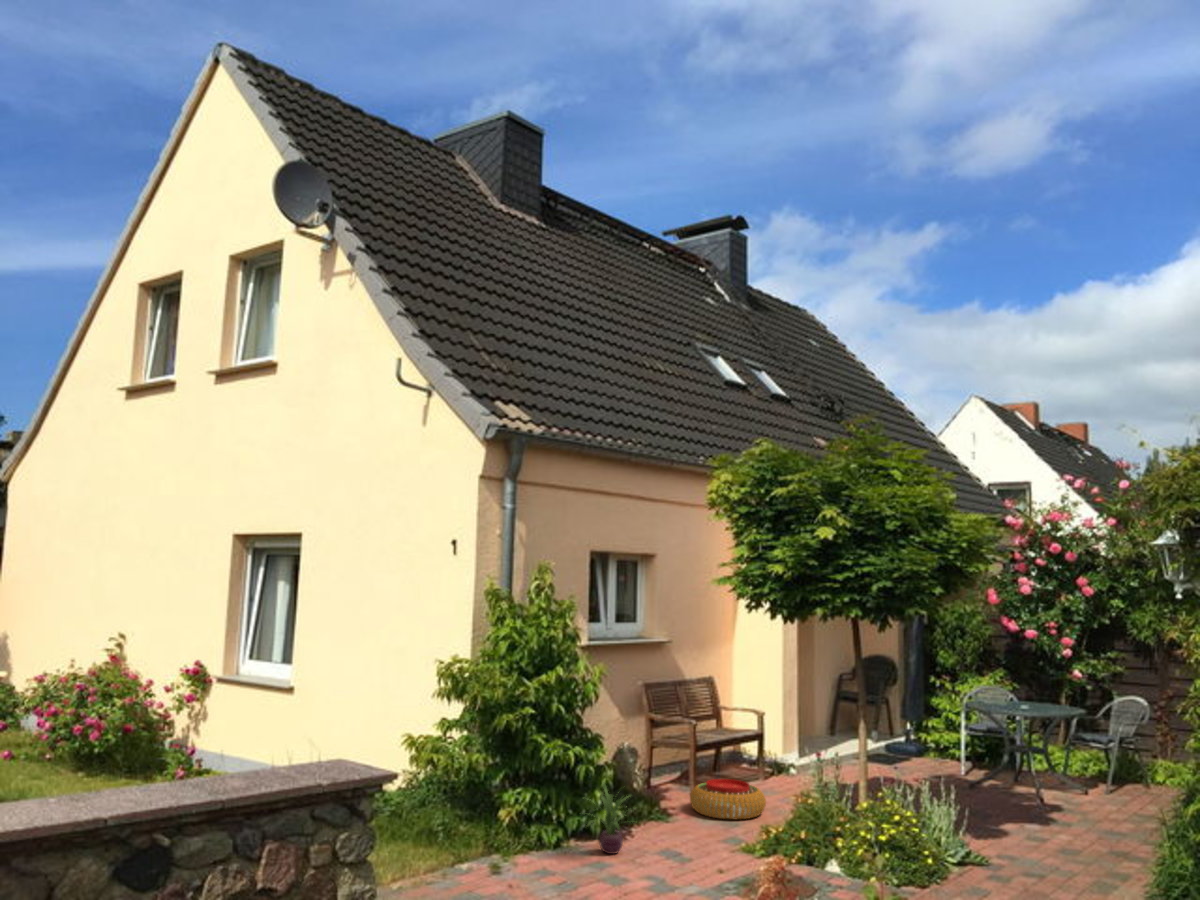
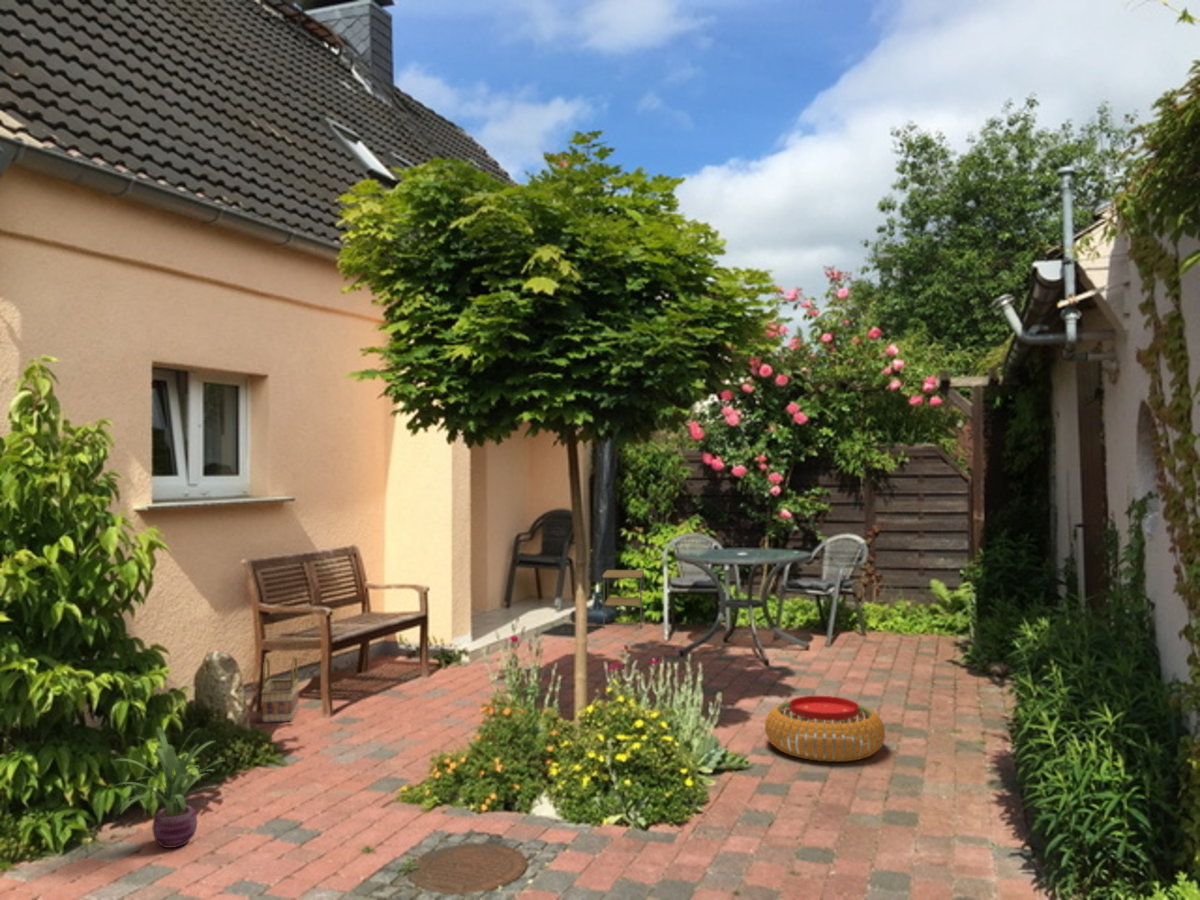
side table: none [910,711,949,763] -> present [603,570,644,628]
basket: none [651,752,675,798] -> present [262,656,299,723]
pouf: present [690,779,766,819] -> present [765,696,885,762]

